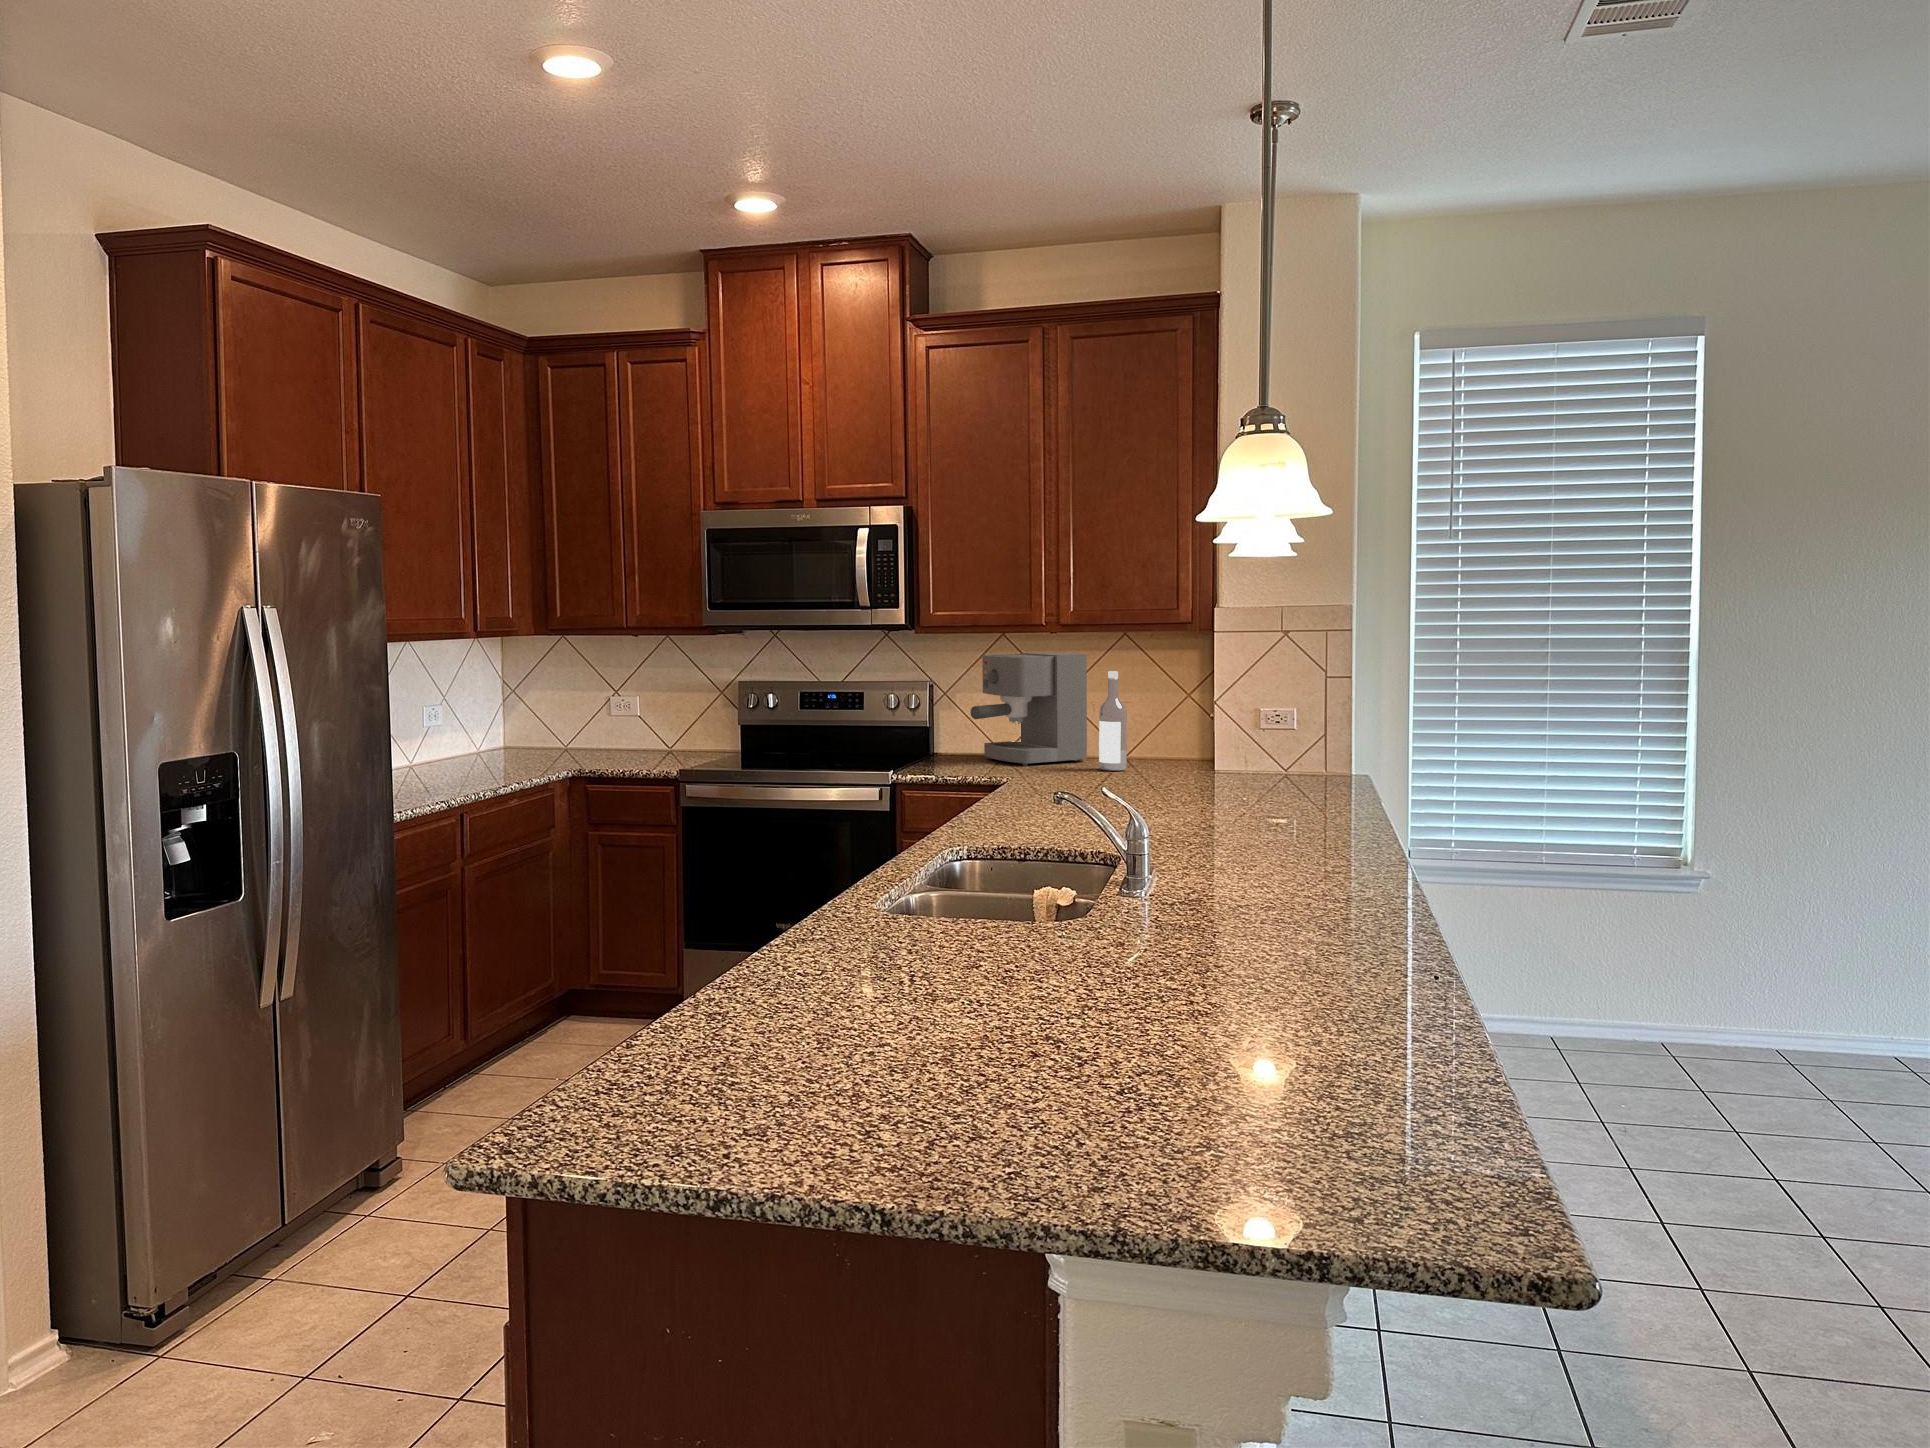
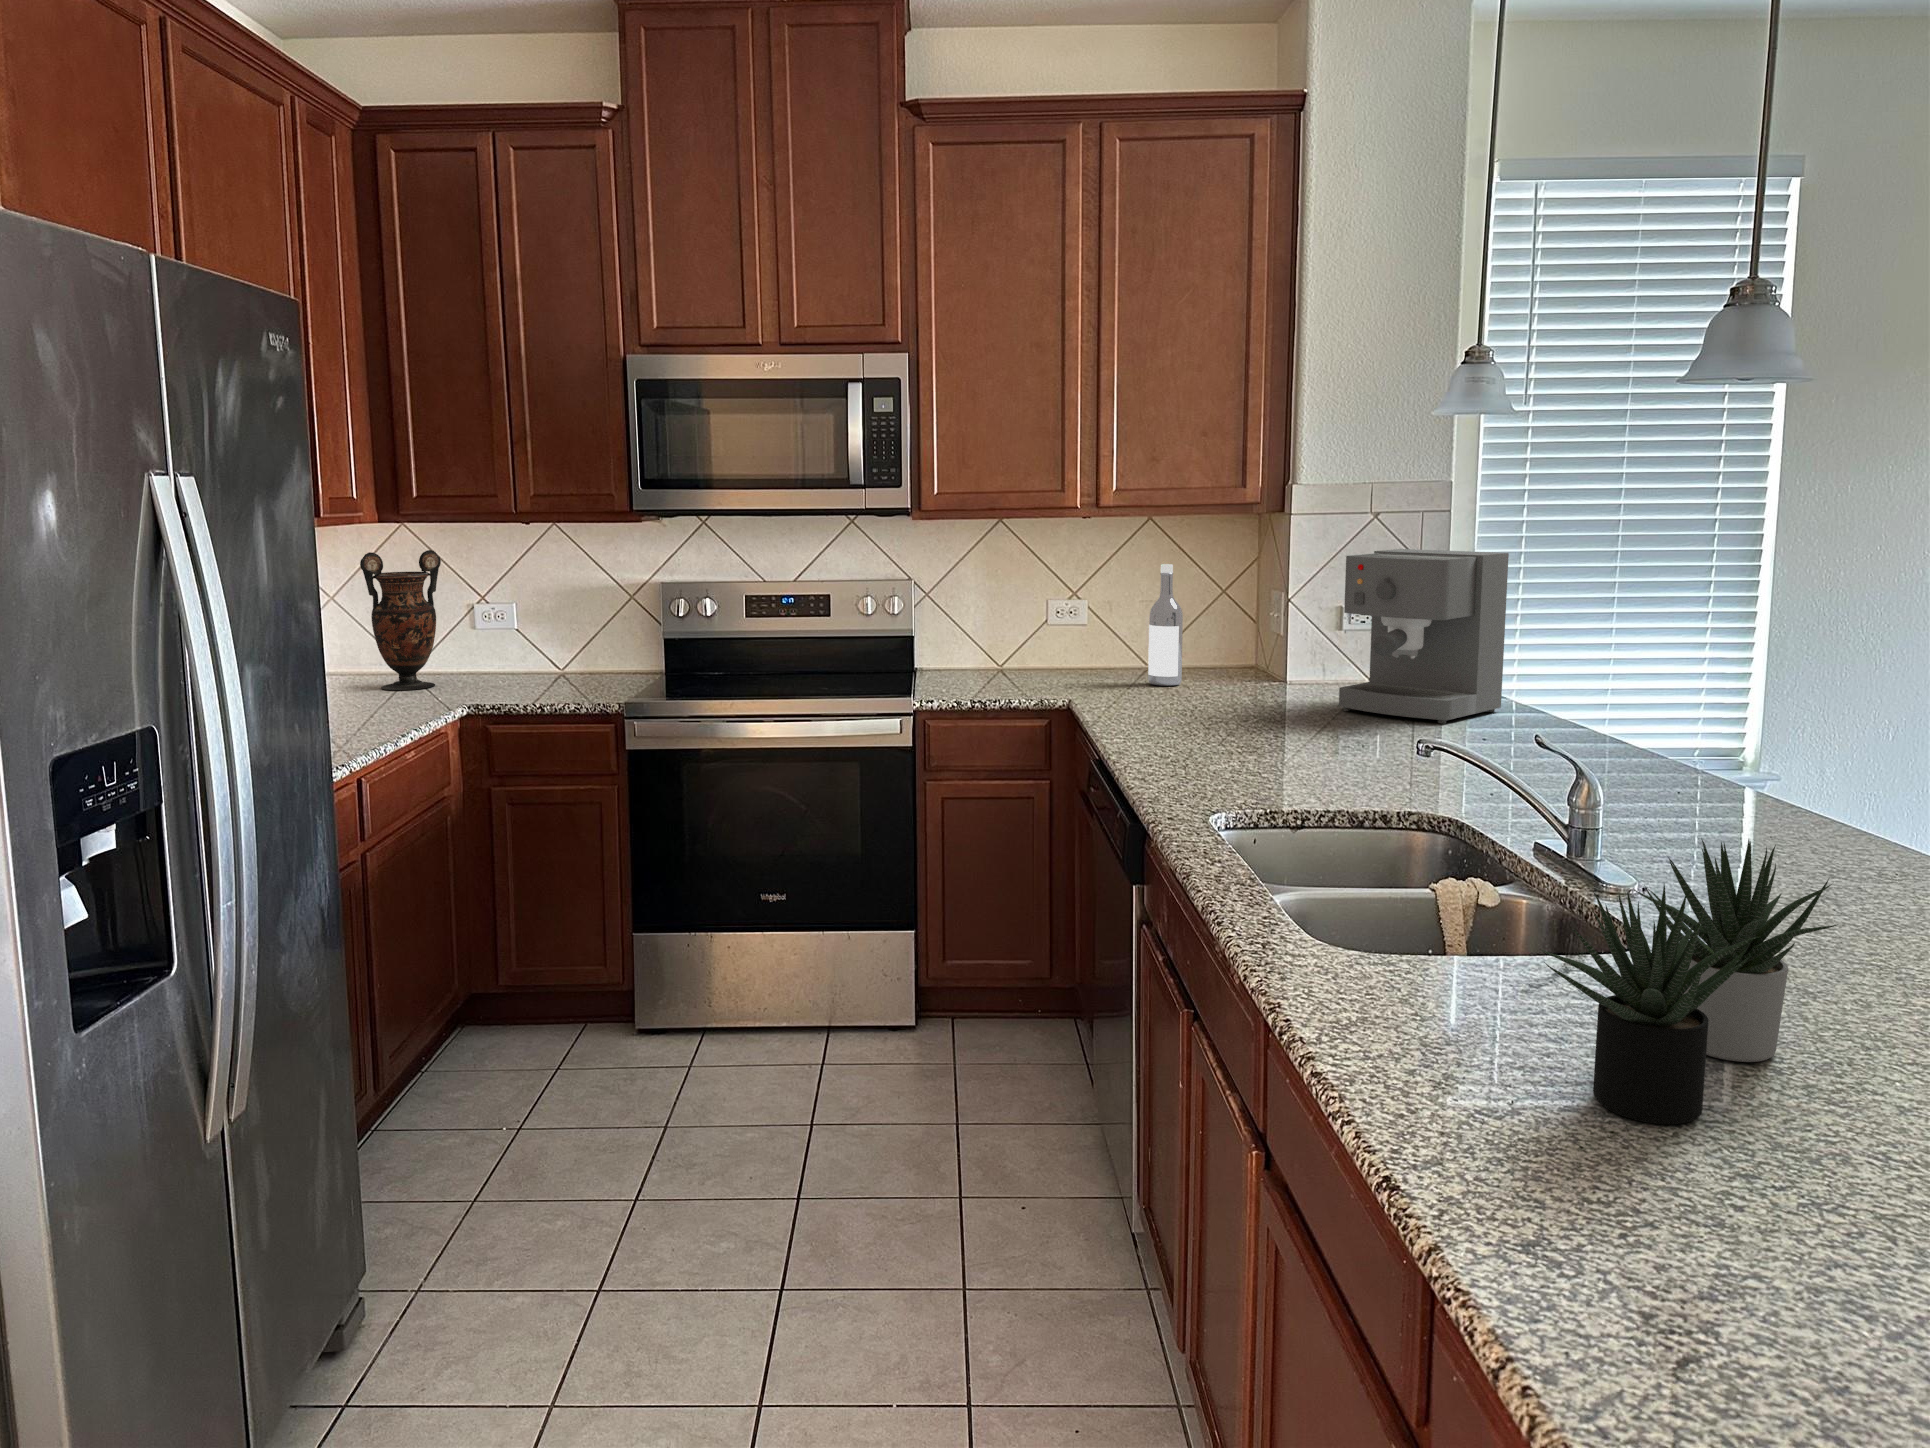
coffee maker: present [970,653,1087,766] -> present [1339,549,1509,724]
vase: none [520,654,580,758] -> present [360,550,441,690]
succulent plant: none [830,831,1059,990] -> present [1542,838,1838,1124]

